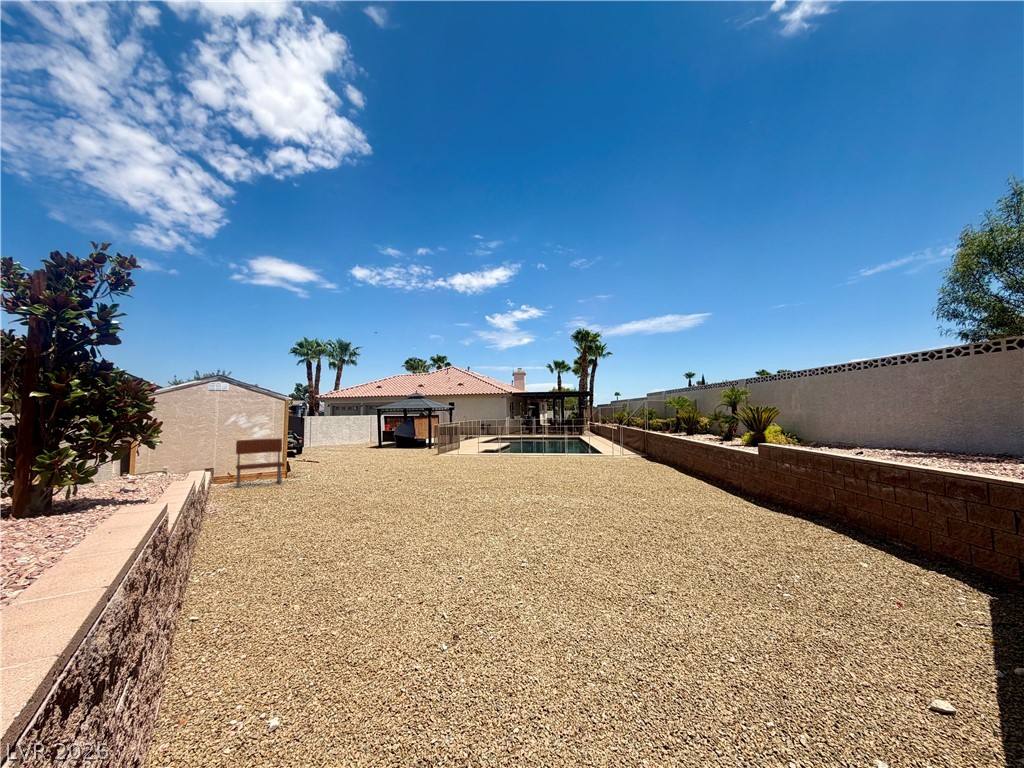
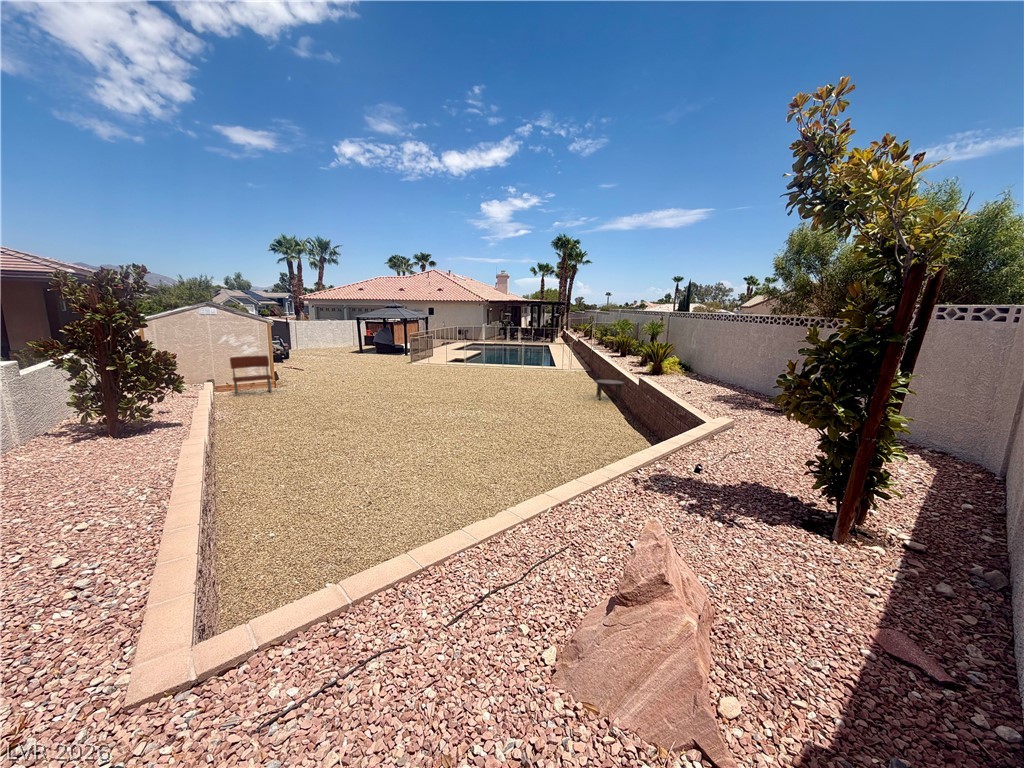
round table: none [676,455,720,483] -> present [594,378,626,401]

